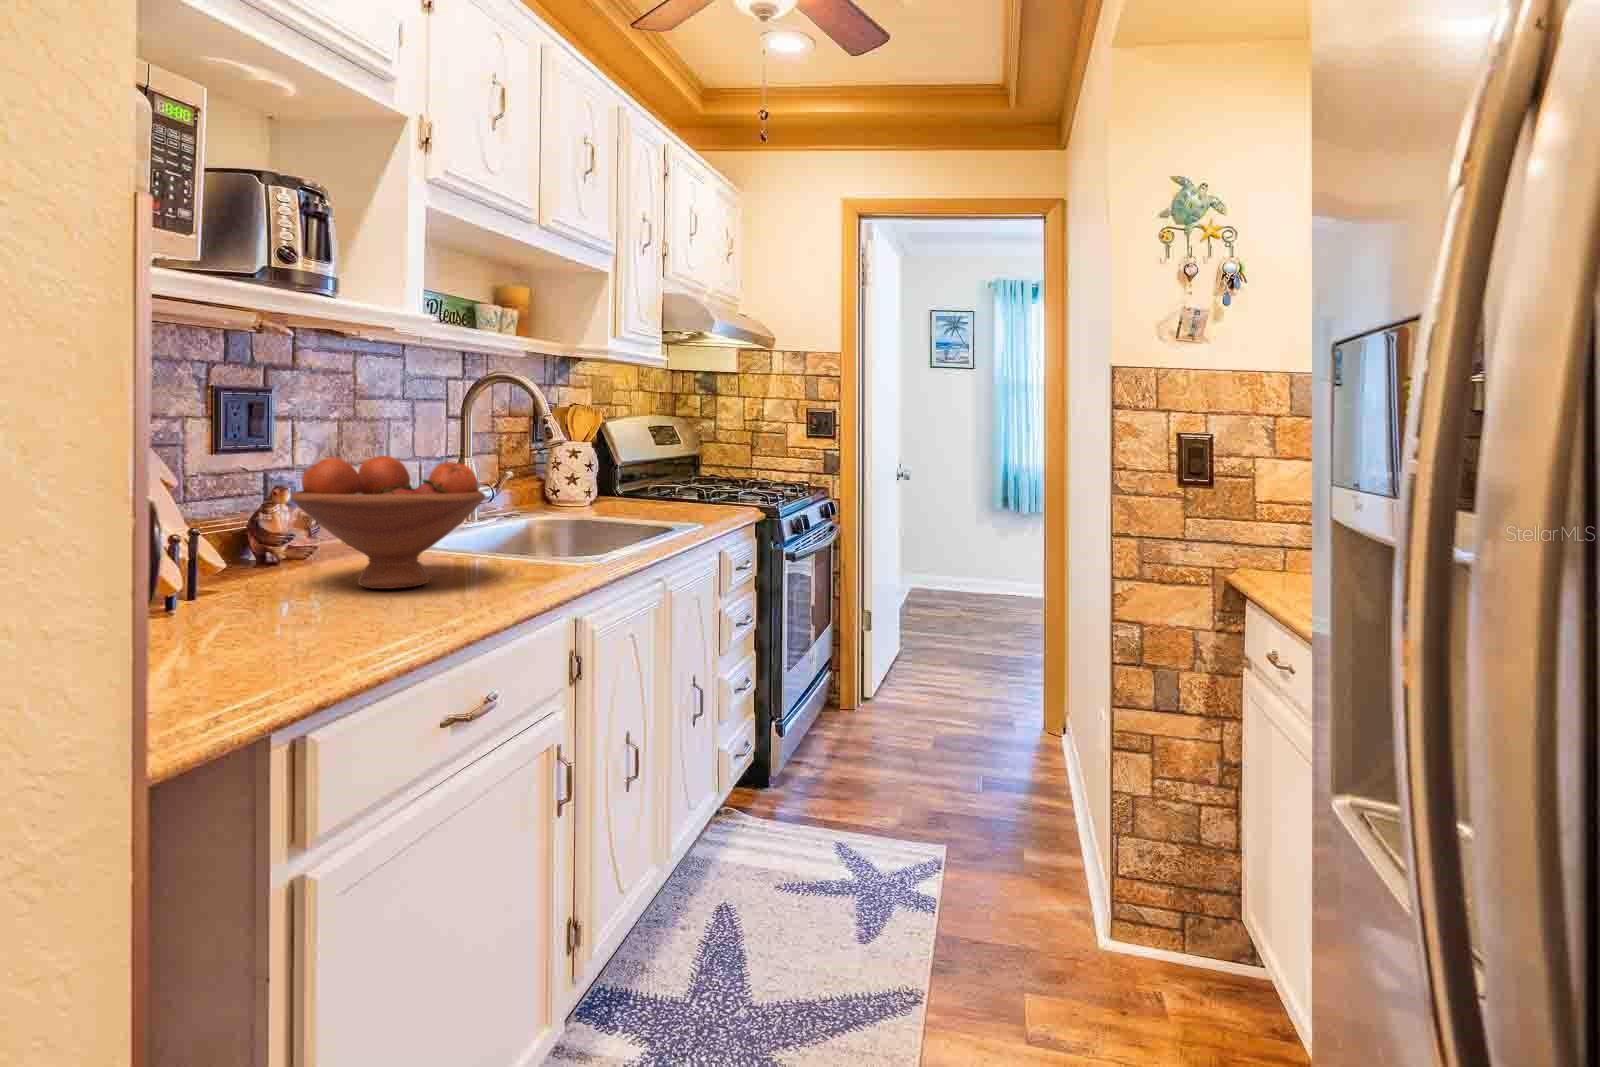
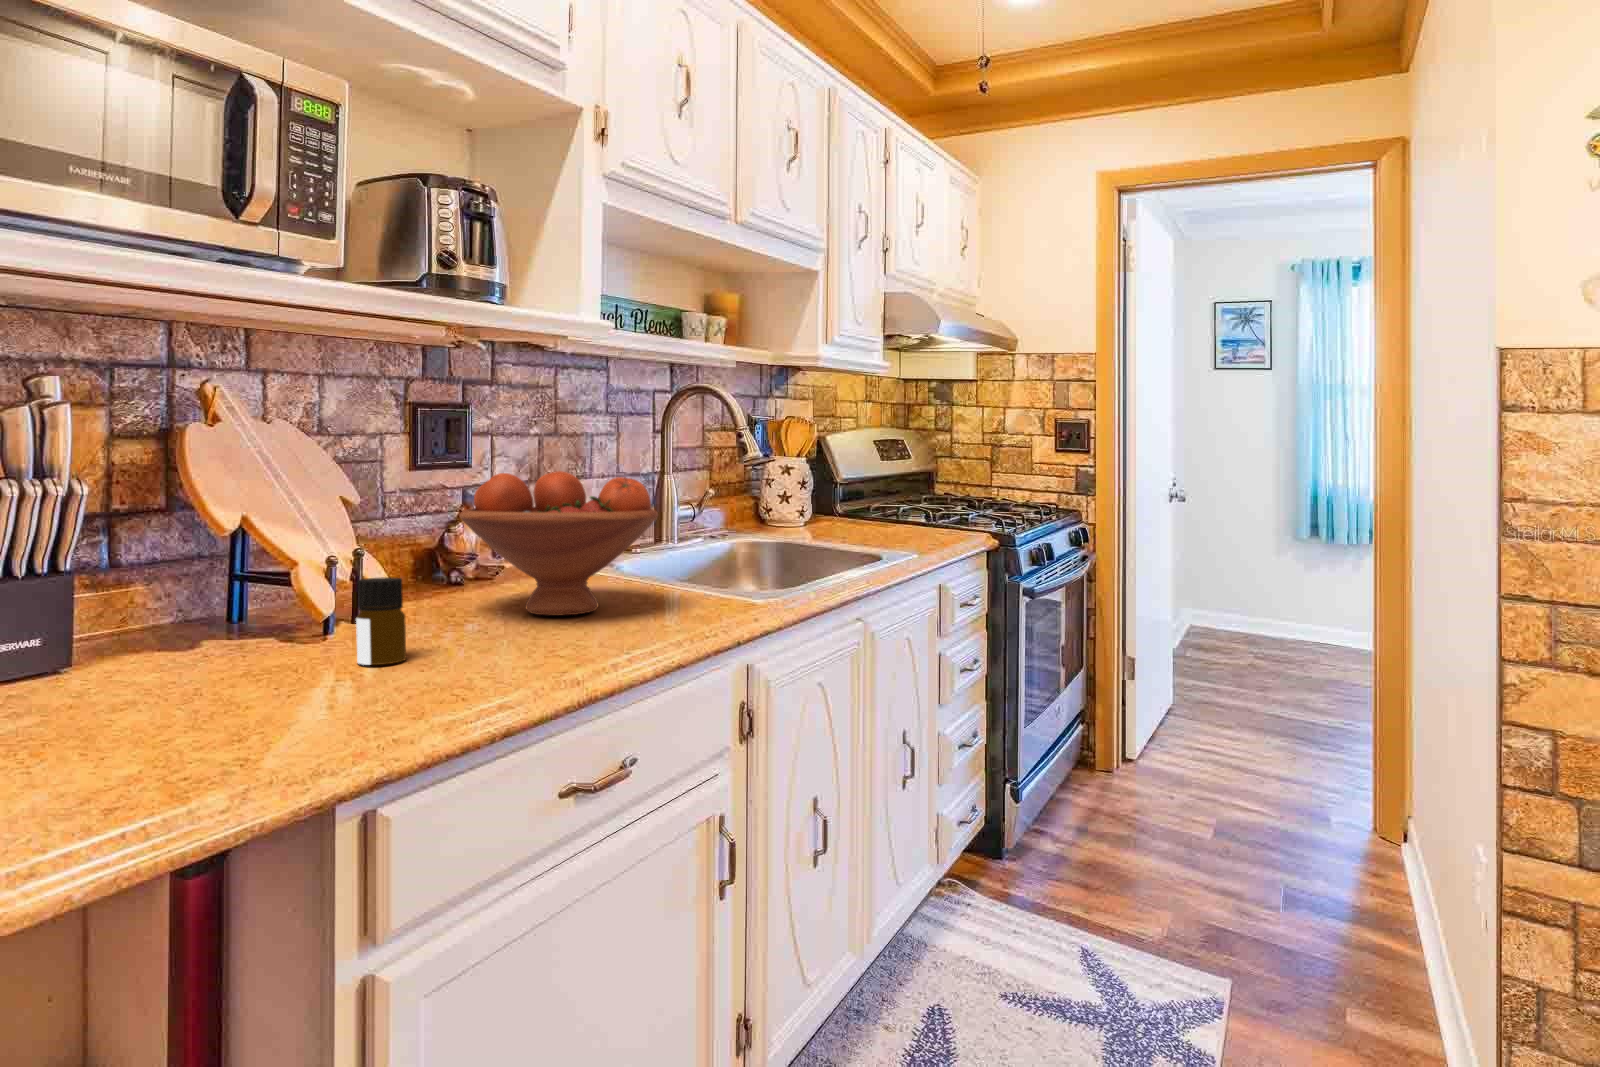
bottle: none [213,556,264,638] -> present [356,577,406,665]

